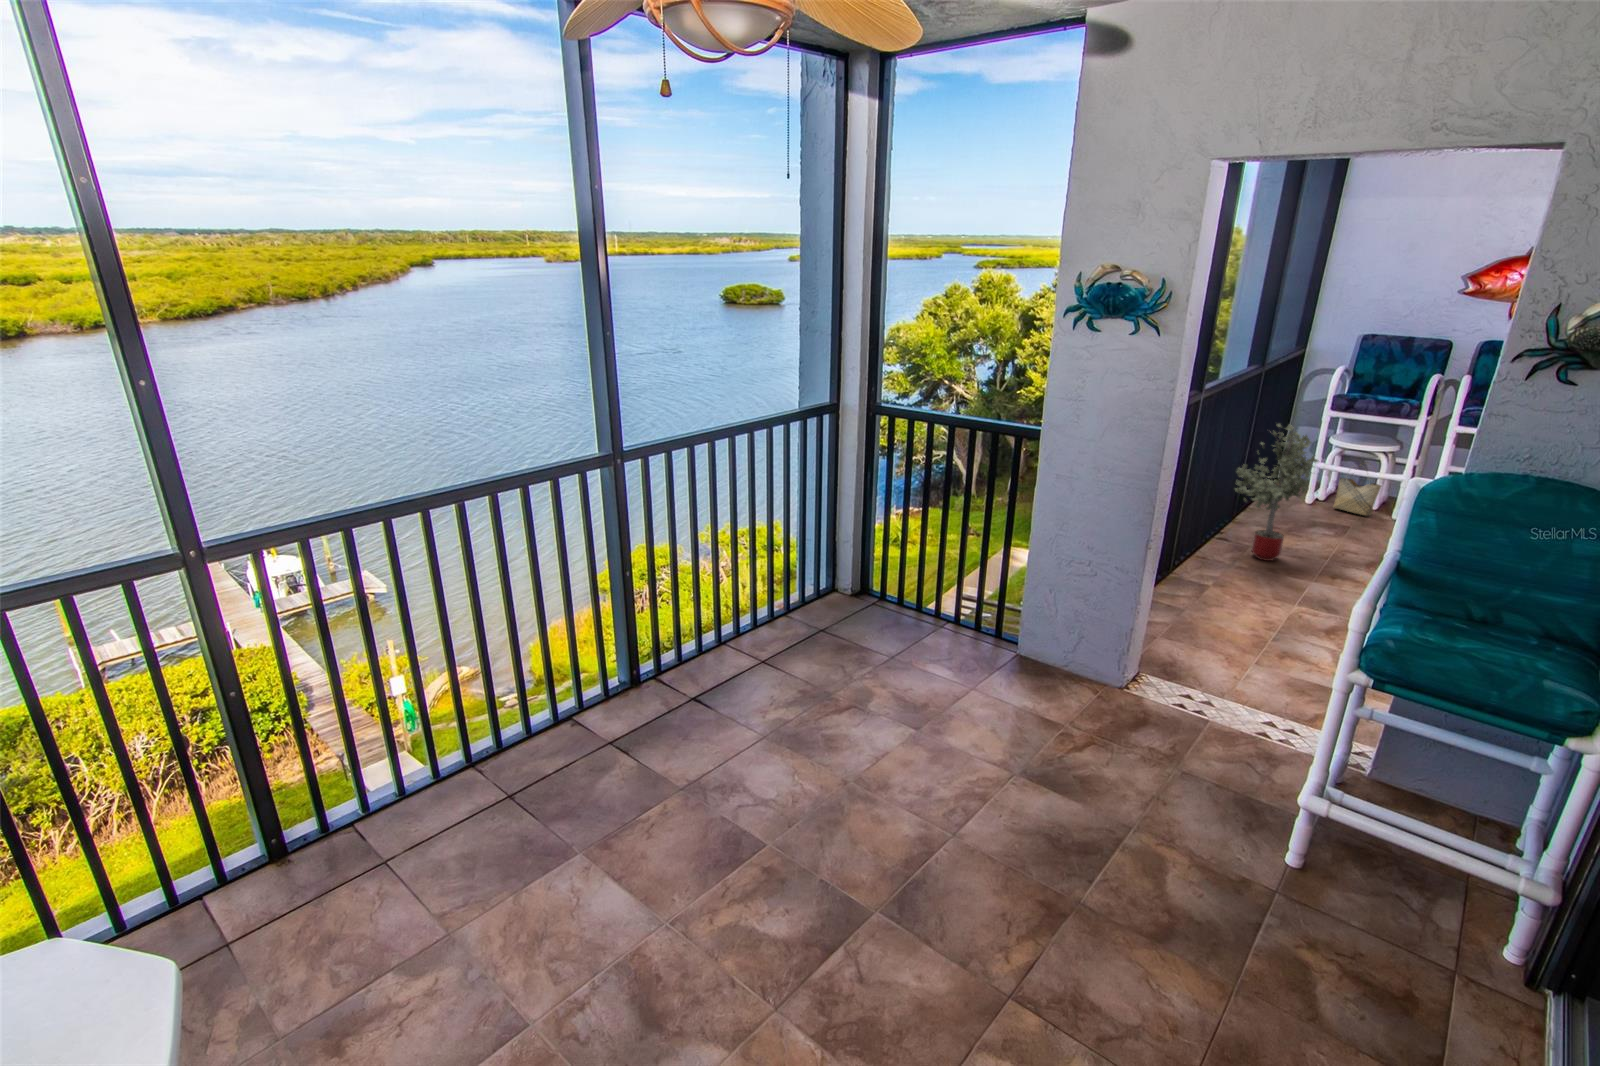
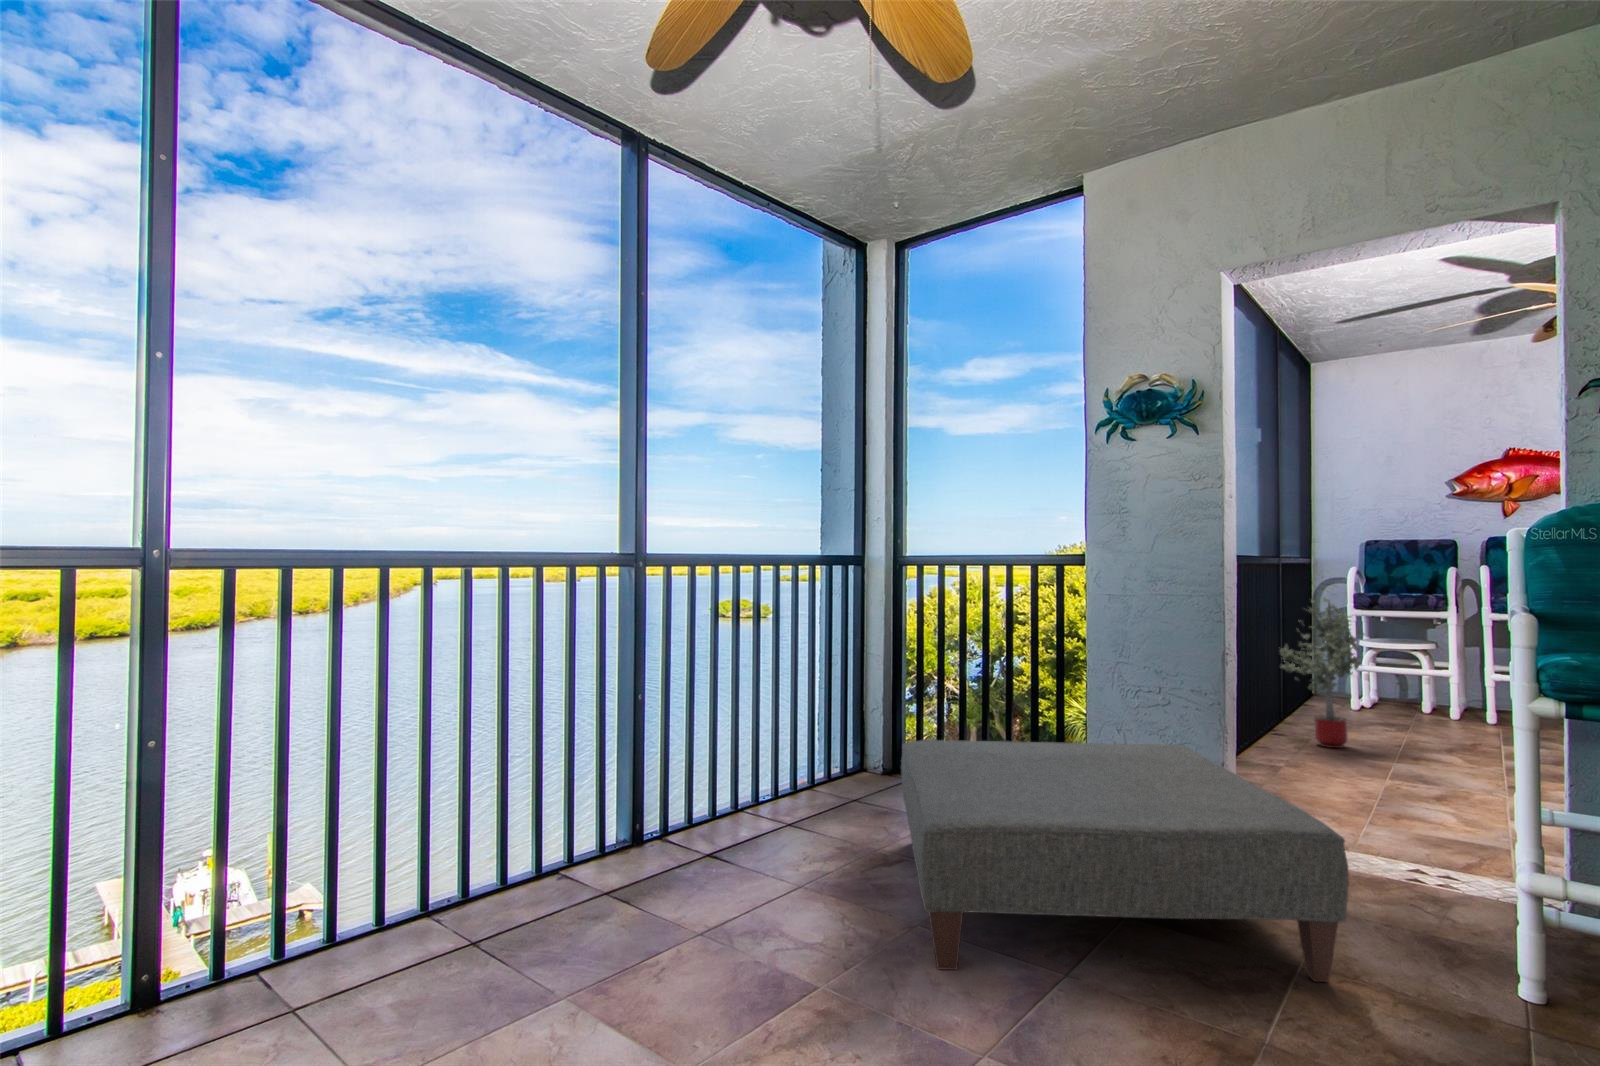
woven basket: present [1333,478,1381,515] -> none [1381,661,1430,718]
ottoman: none [847,608,1180,846] -> present [901,740,1349,982]

